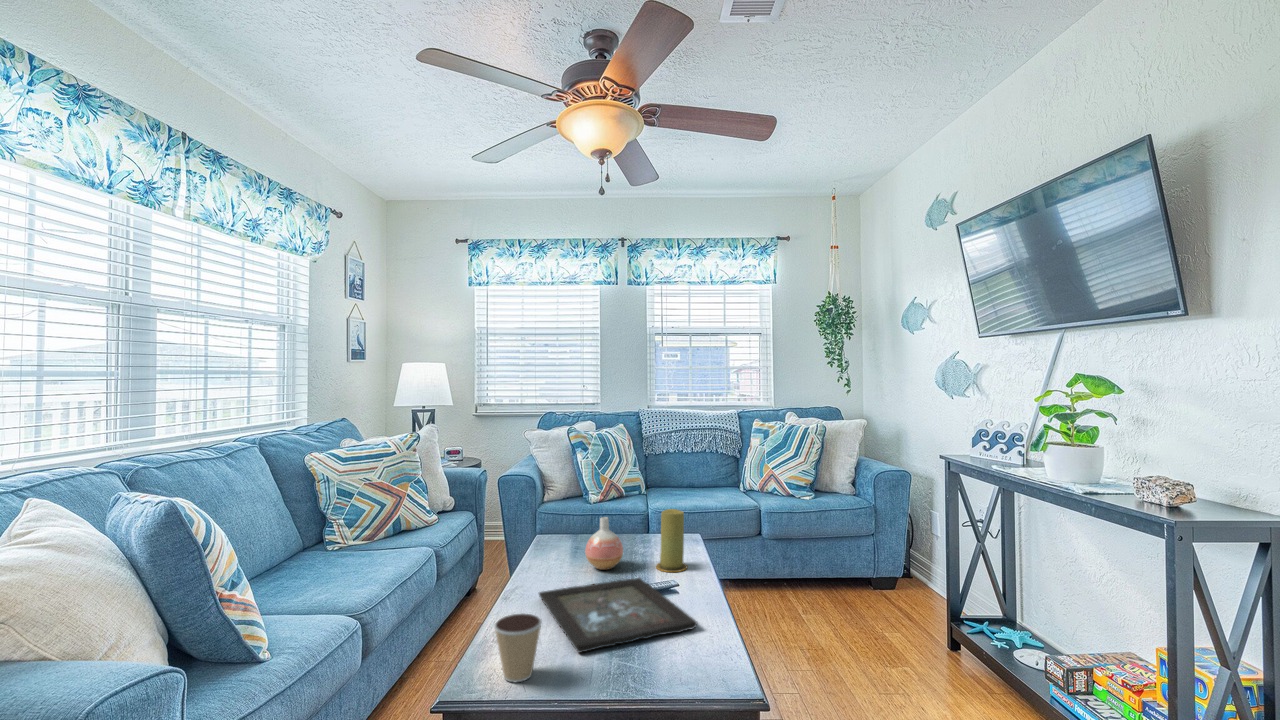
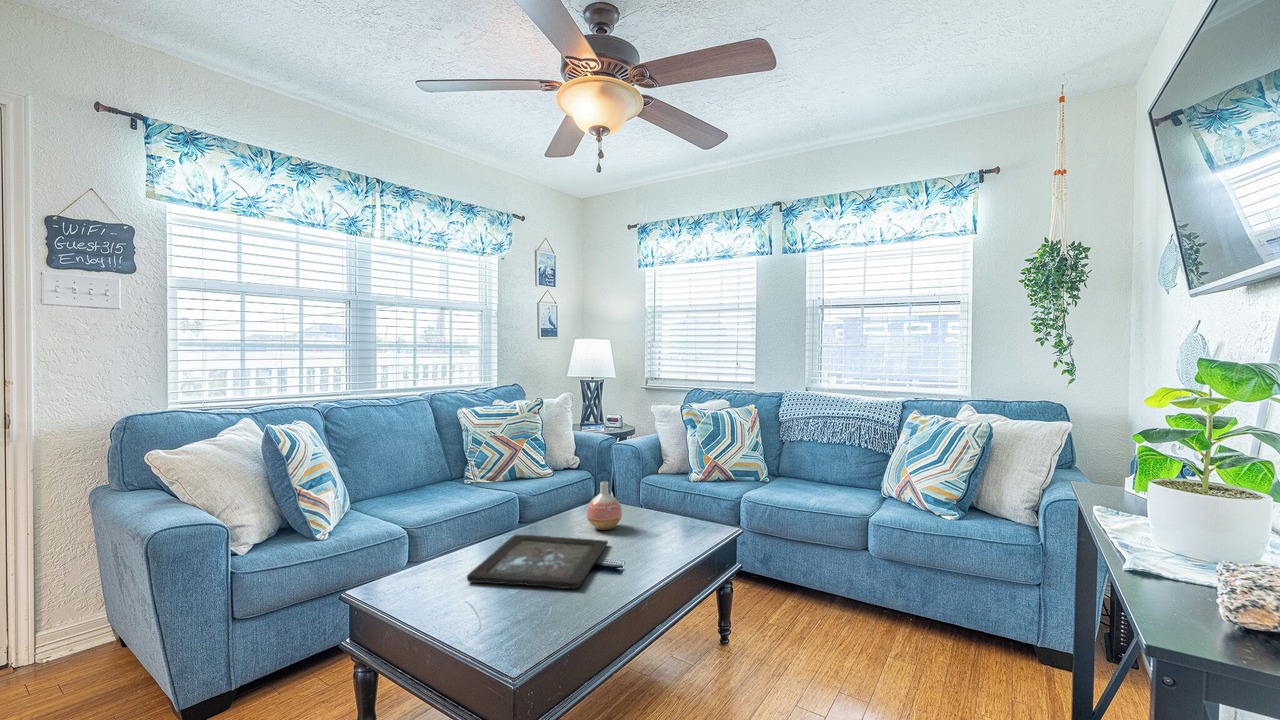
candle: present [656,509,687,572] -> none [643,482,674,544]
coffee cup: present [494,614,542,682] -> none [391,538,431,589]

